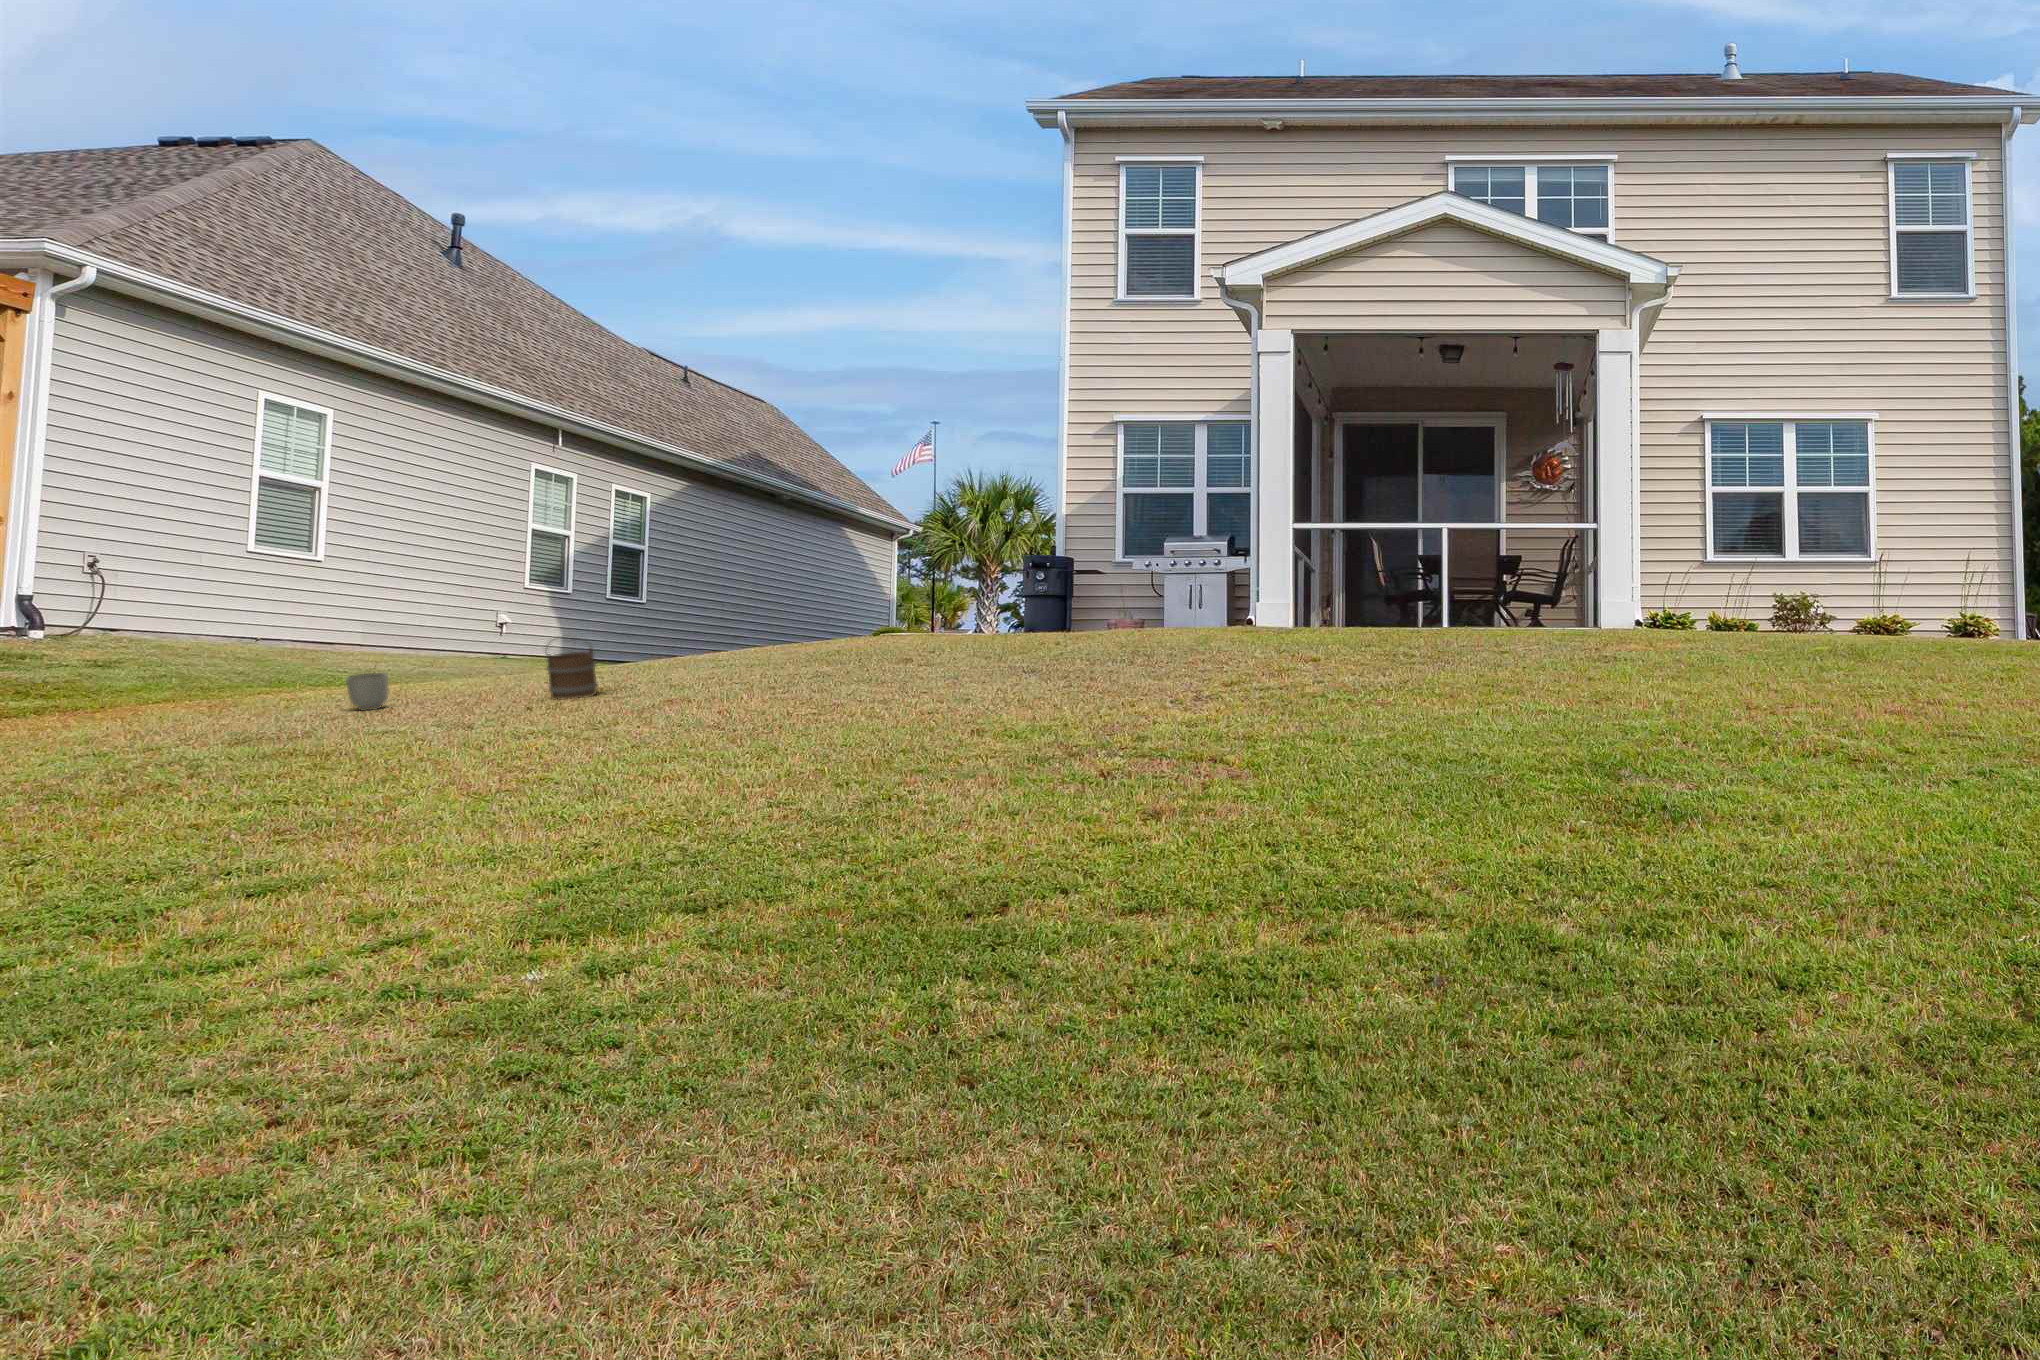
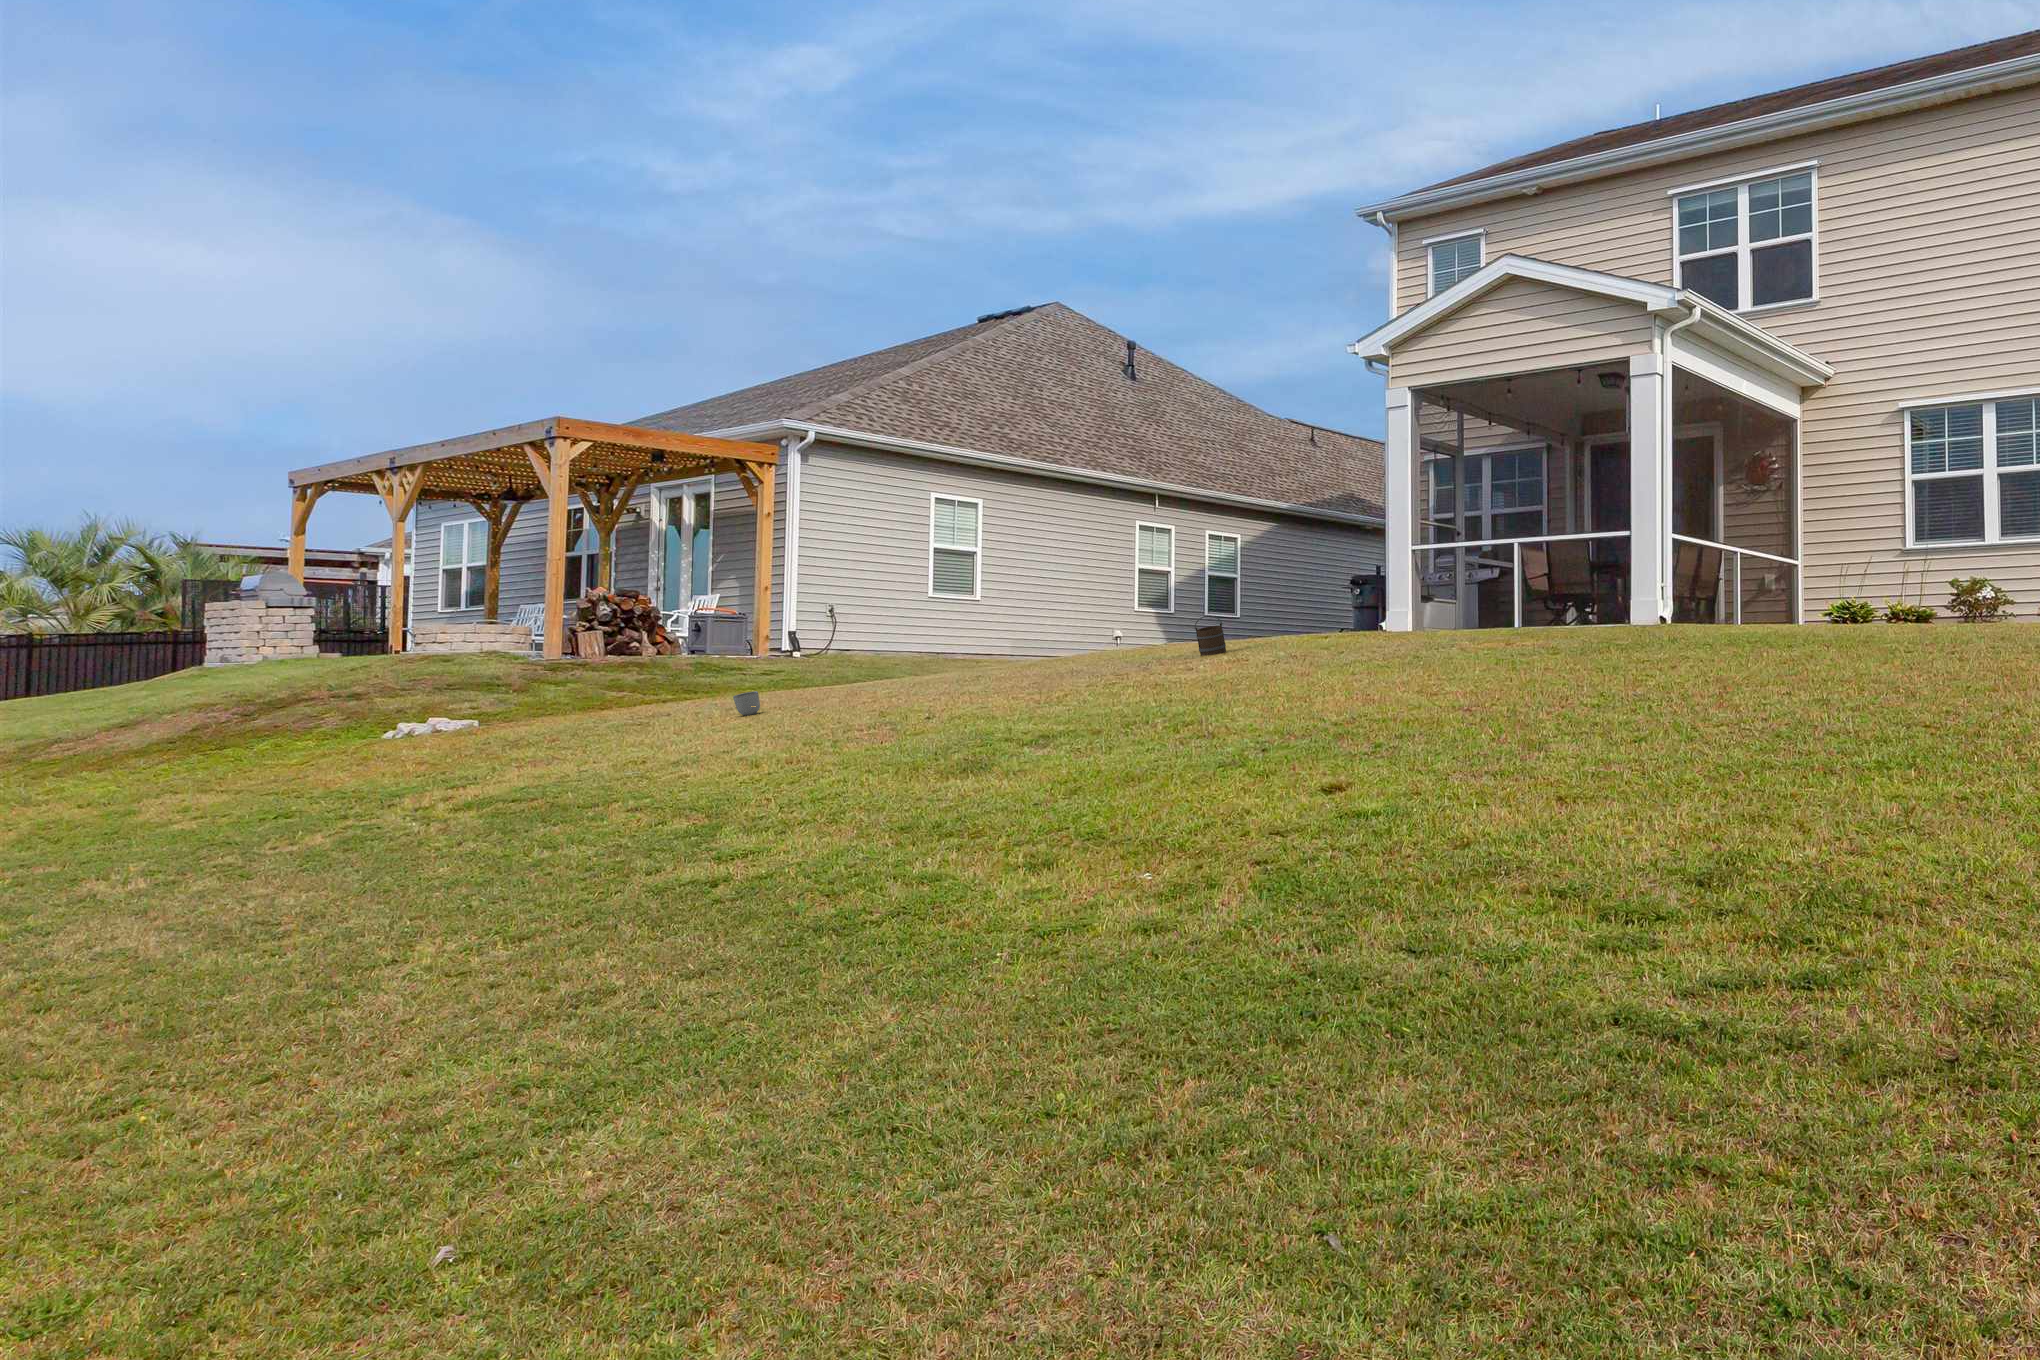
bucket: present [546,635,597,700] -> present [1194,616,1226,656]

